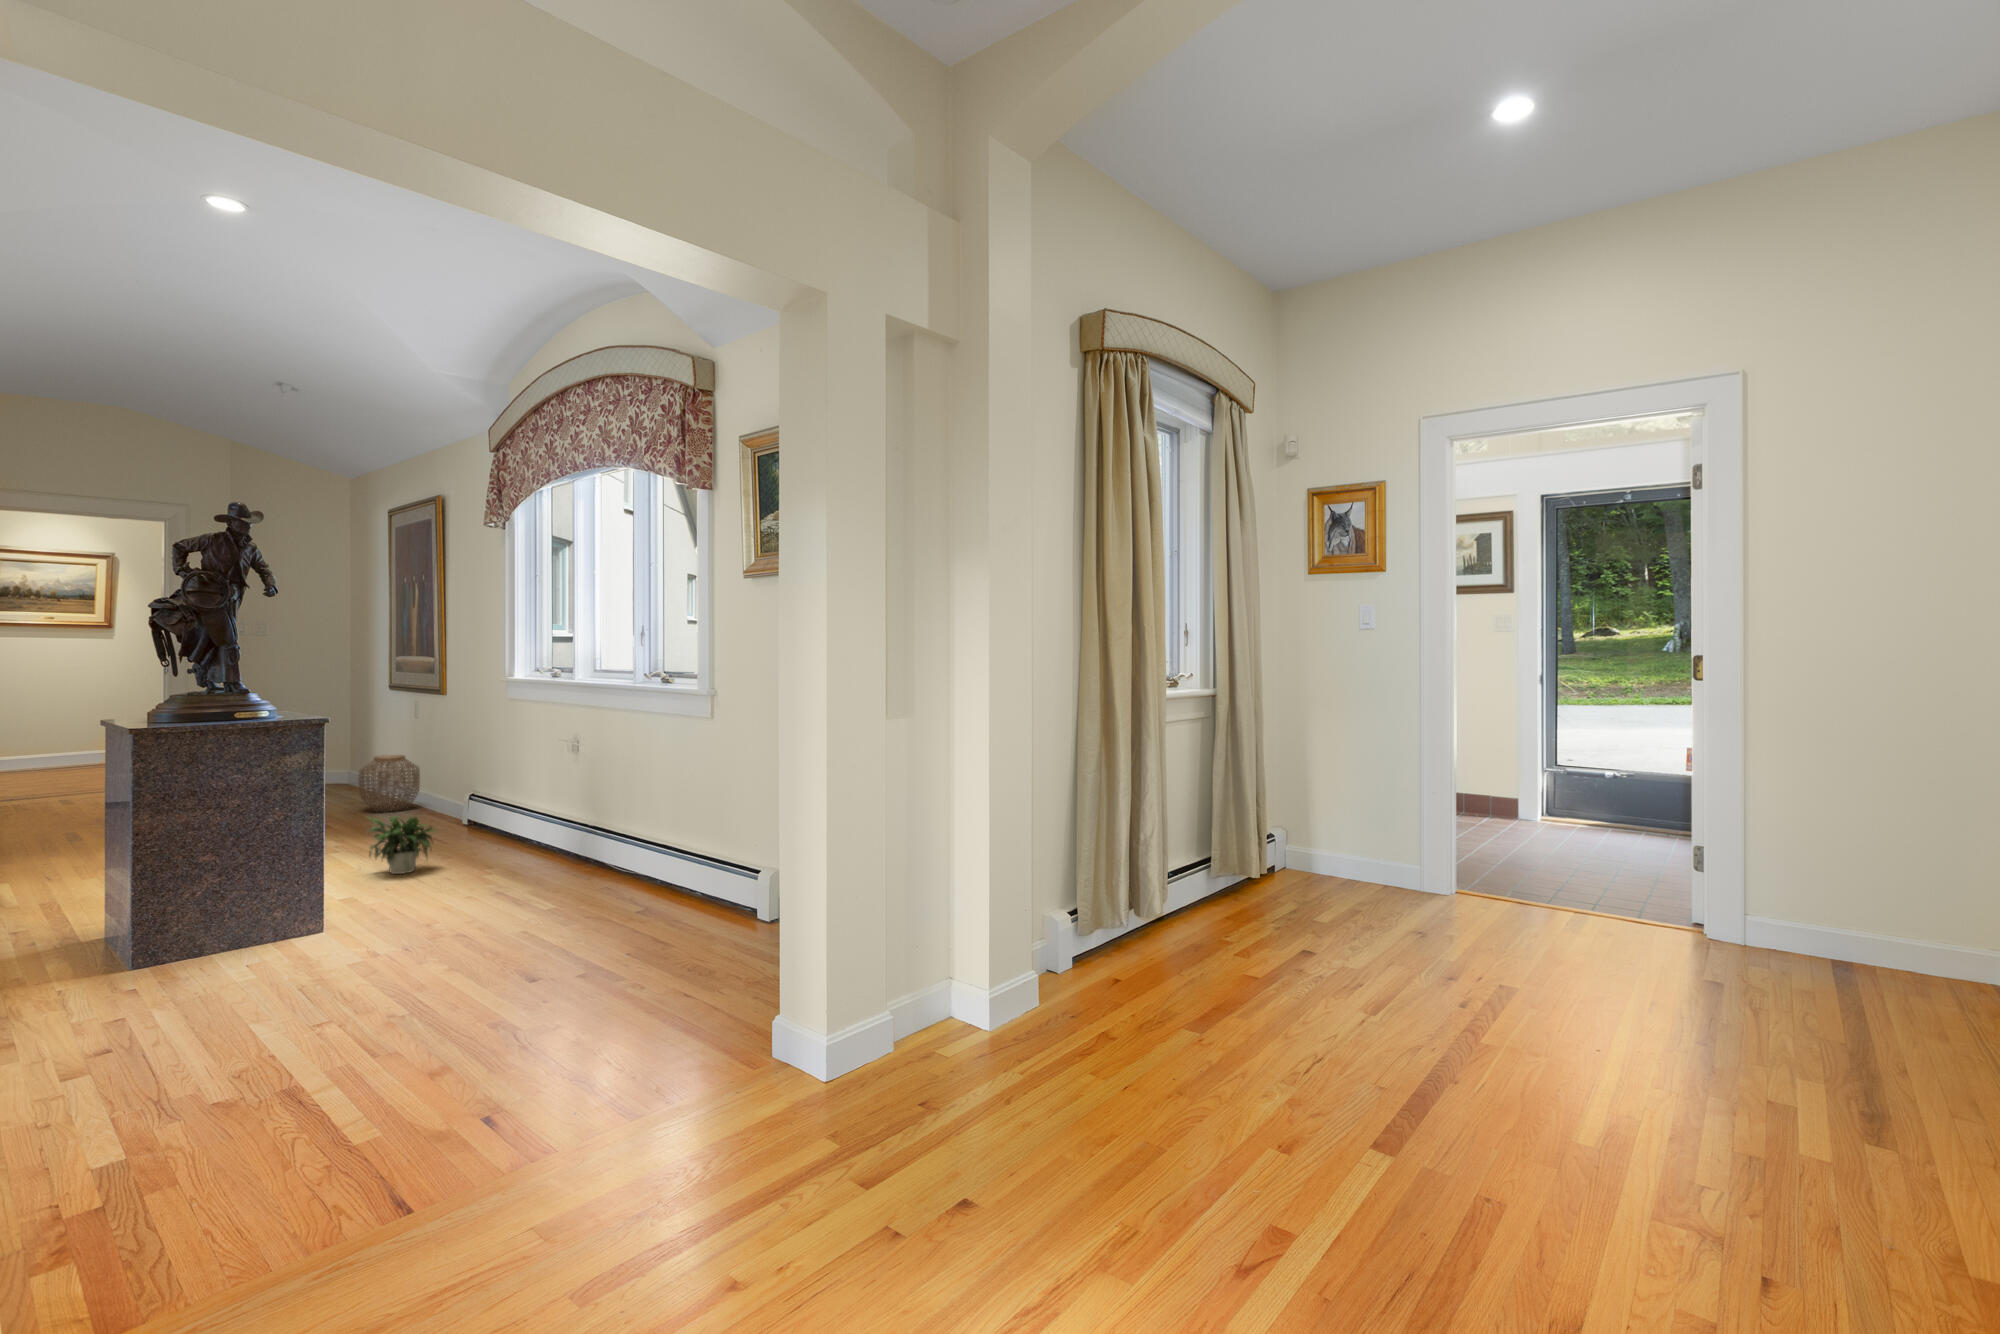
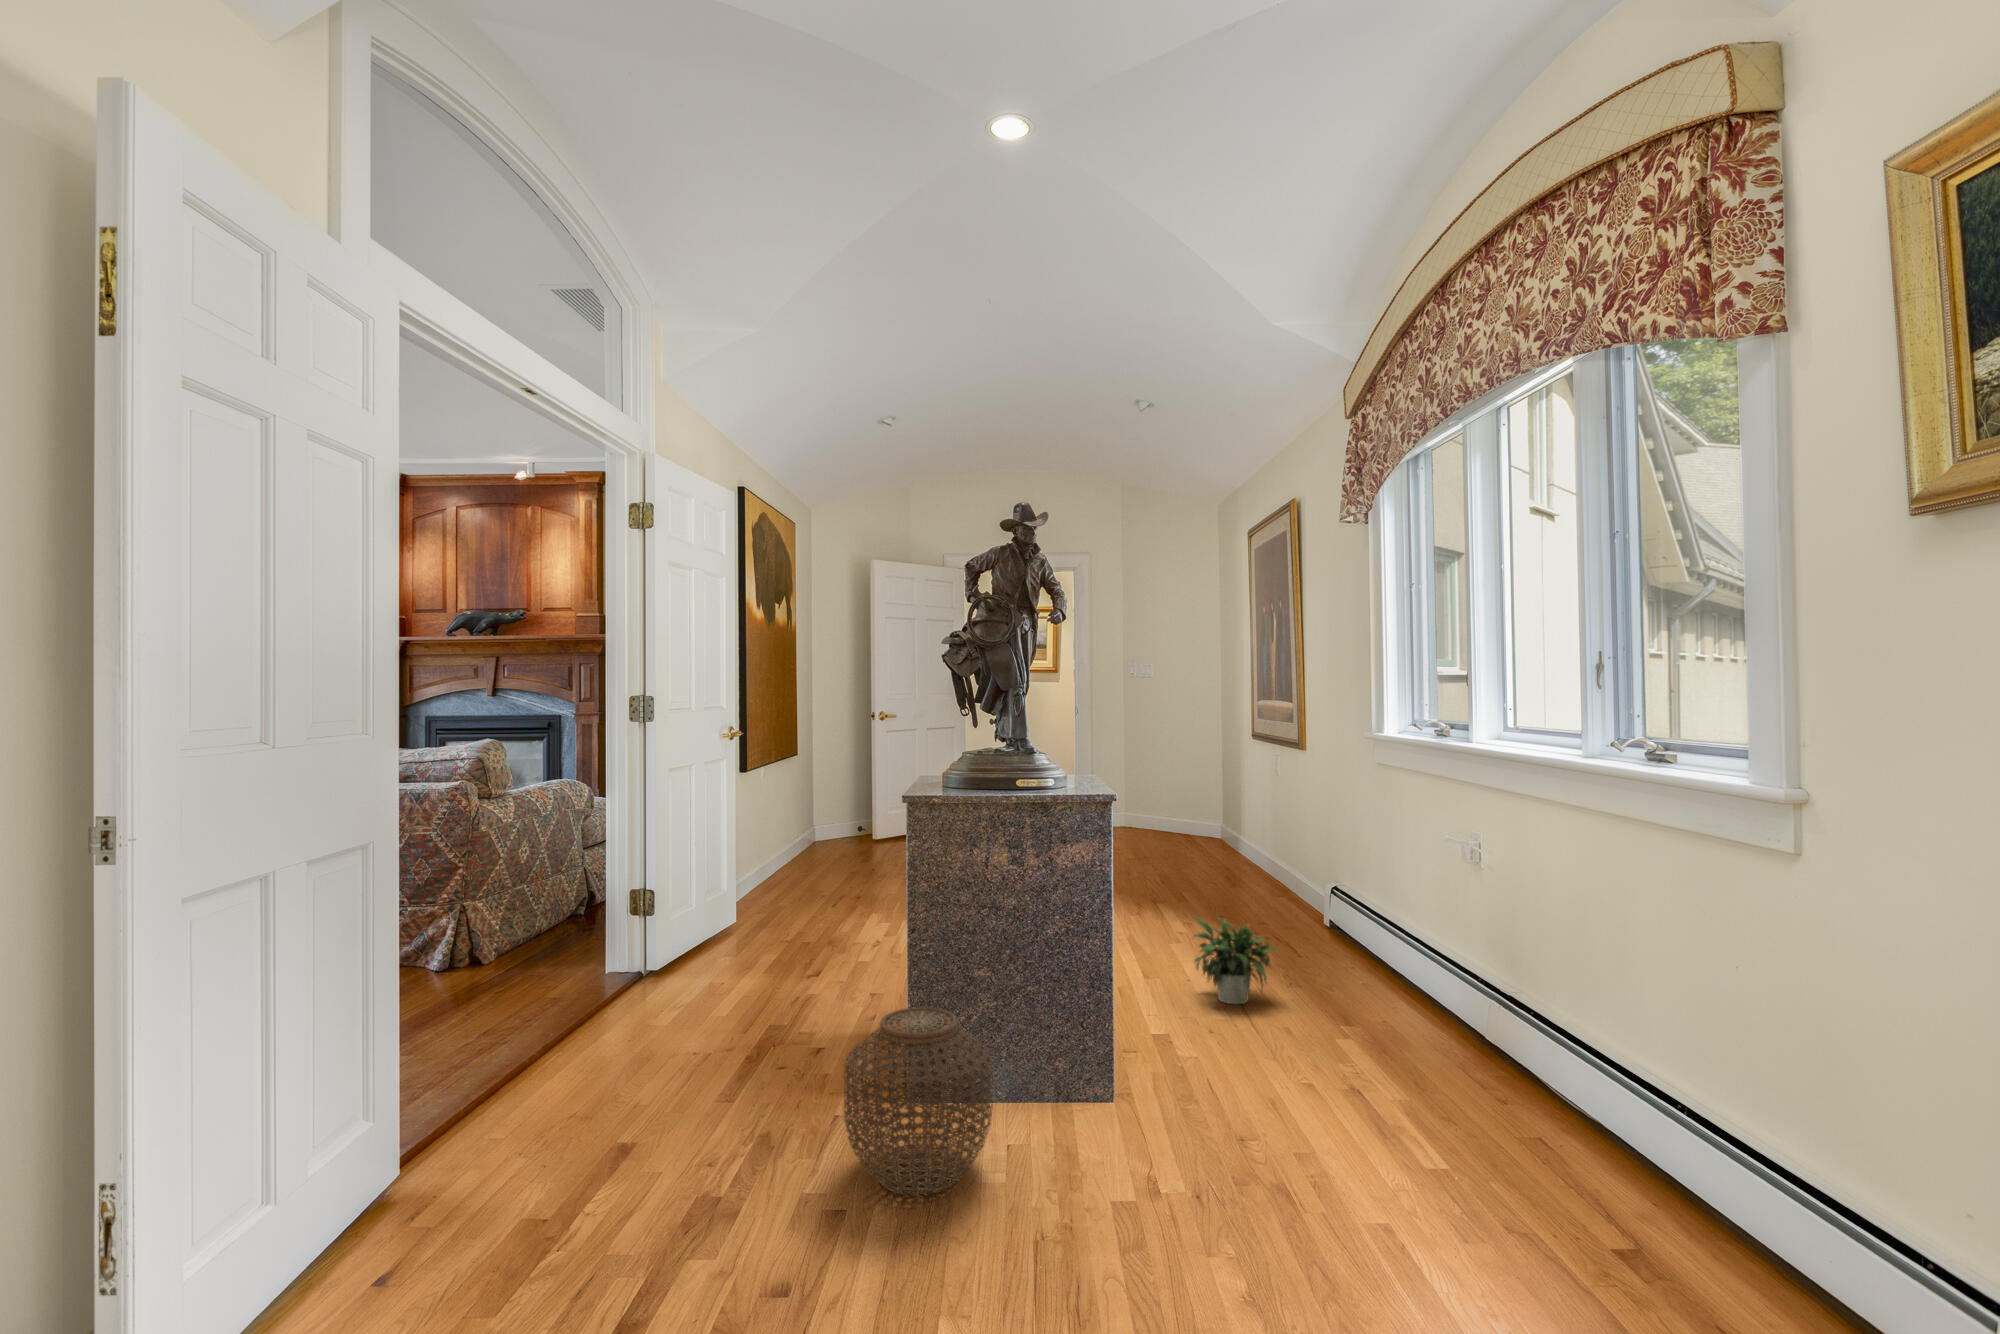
woven basket: present [358,755,420,812] -> present [844,1007,993,1196]

